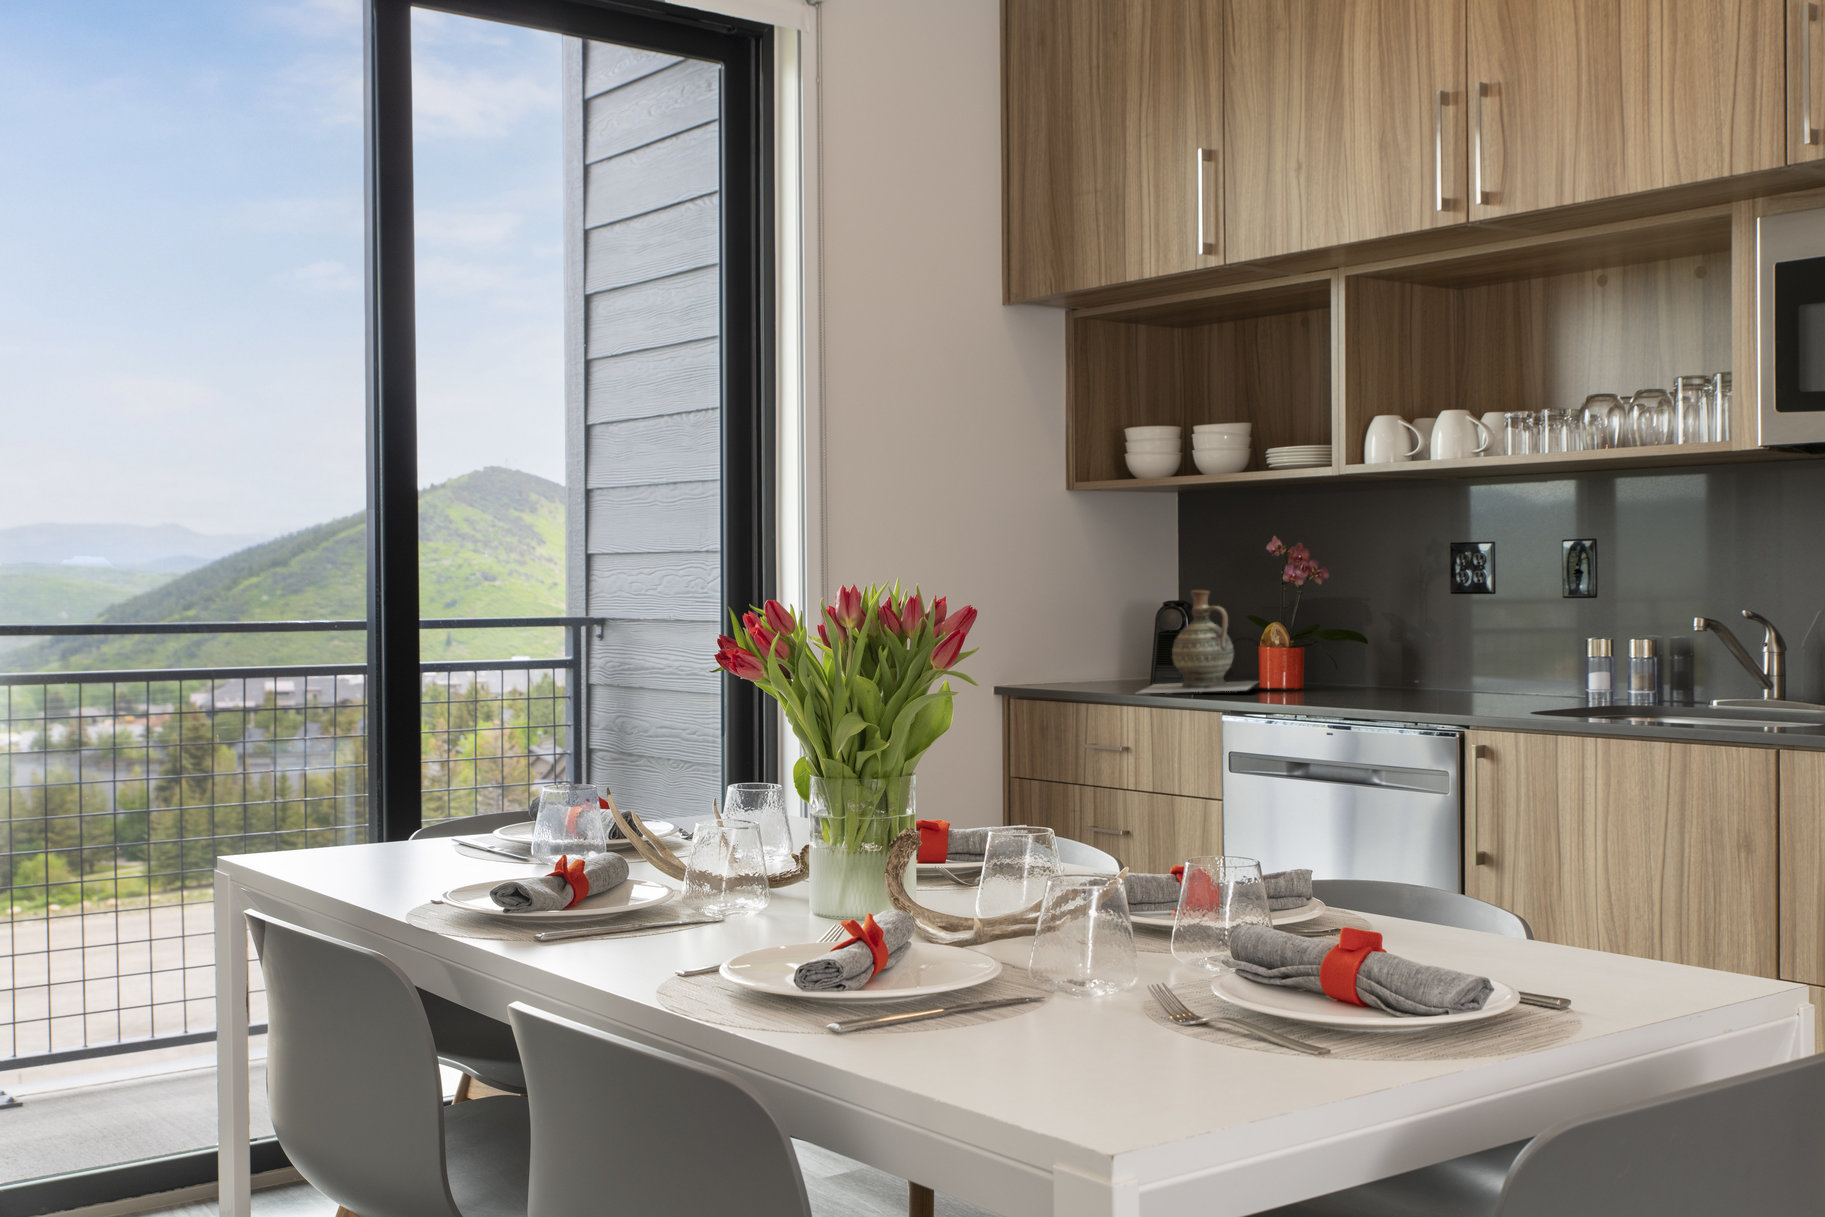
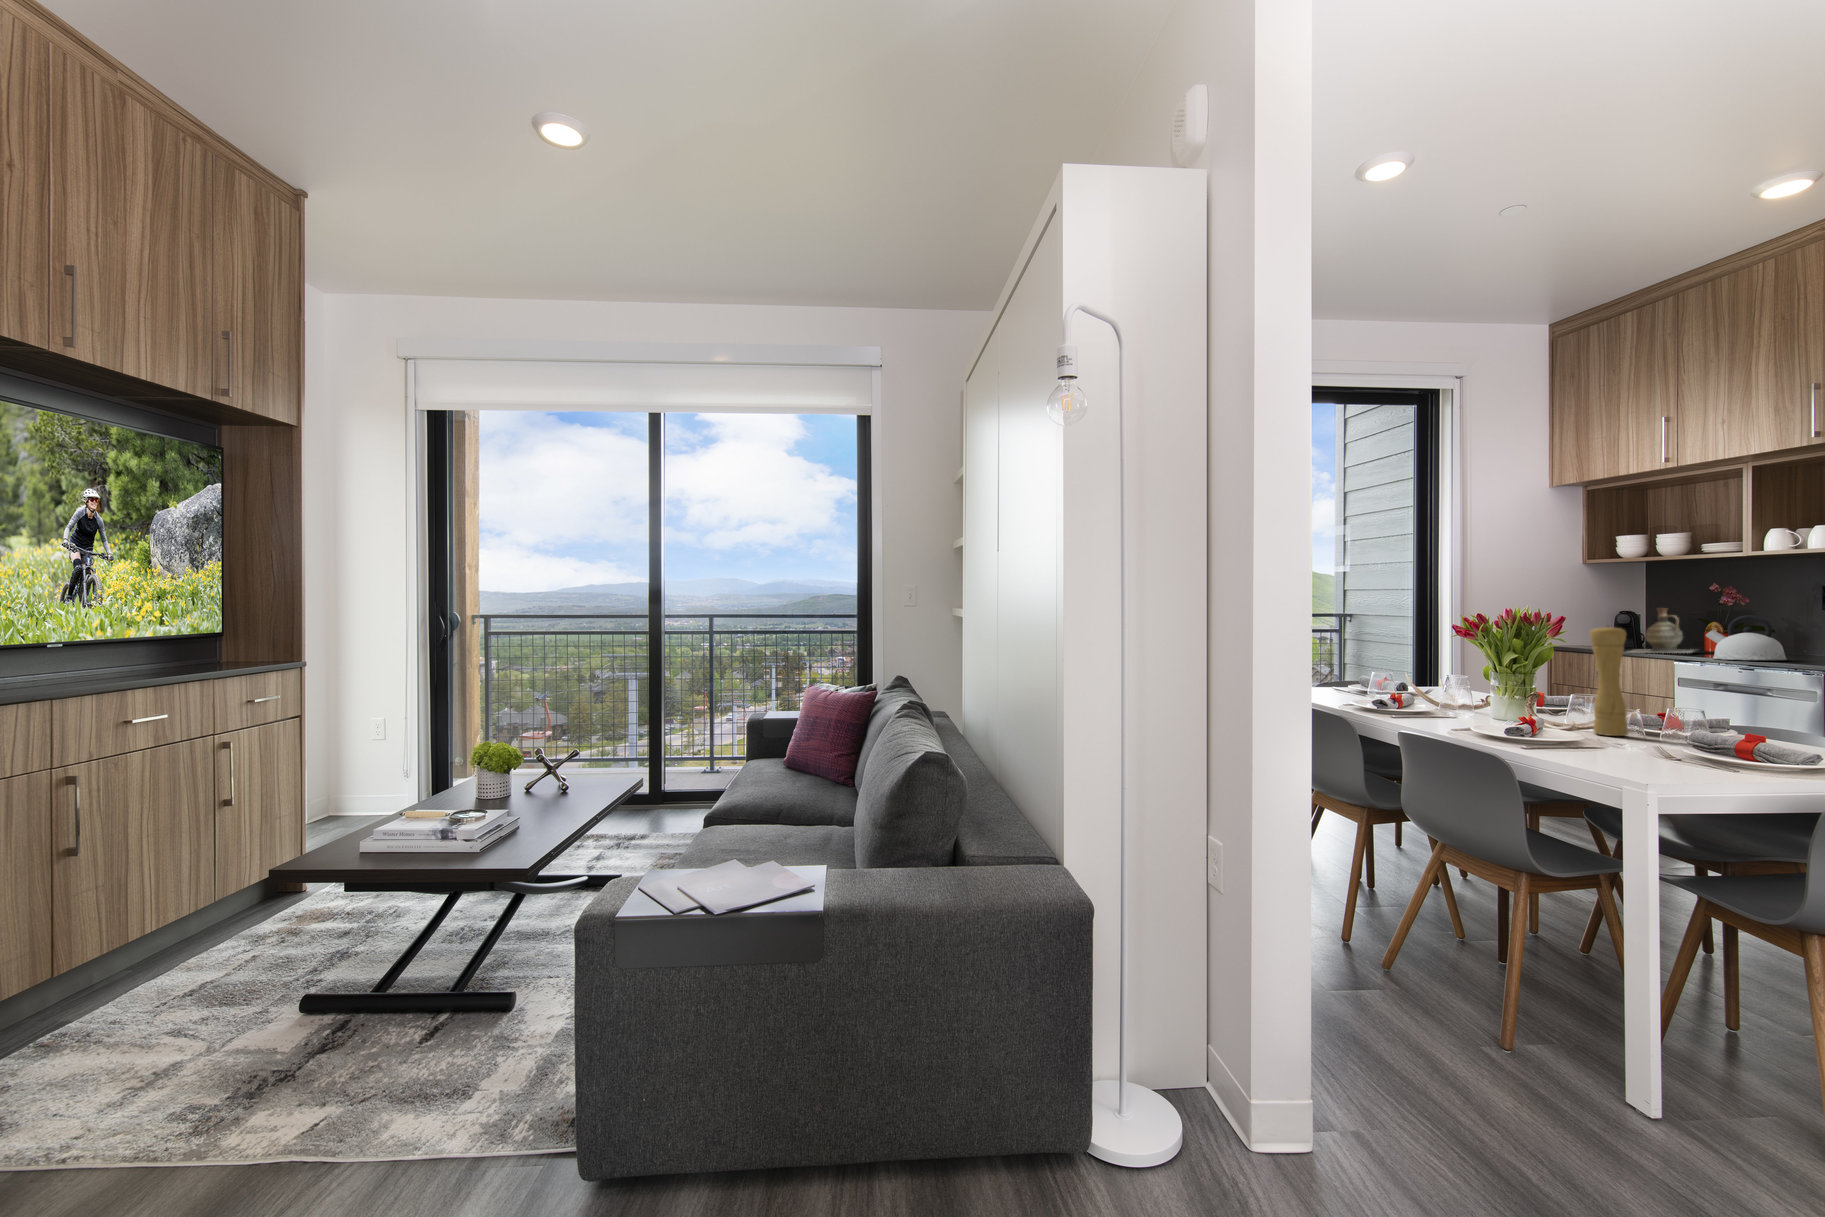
kettle: none [1273,605,1402,707] -> present [1706,615,1787,660]
pepper mill: none [1003,646,1122,1093] -> present [1589,626,1628,736]

